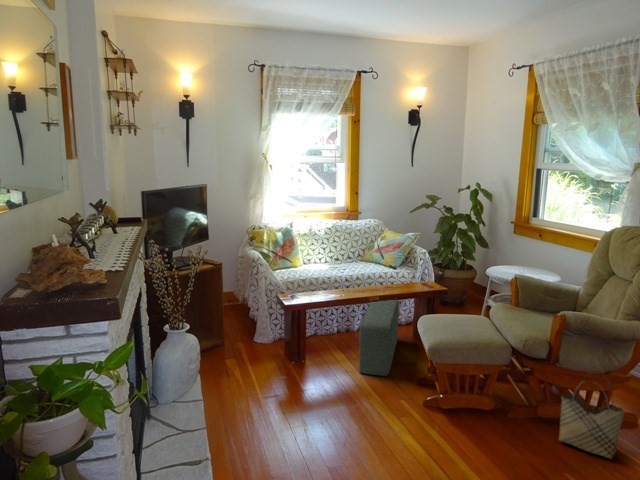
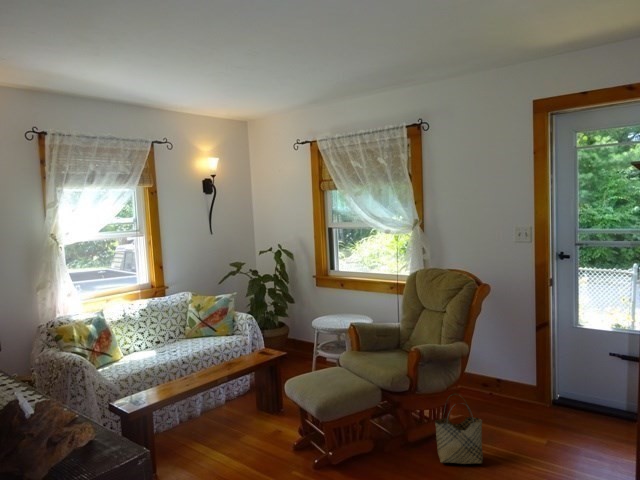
pouf: present [359,300,399,376] -> none [218,370,265,461]

